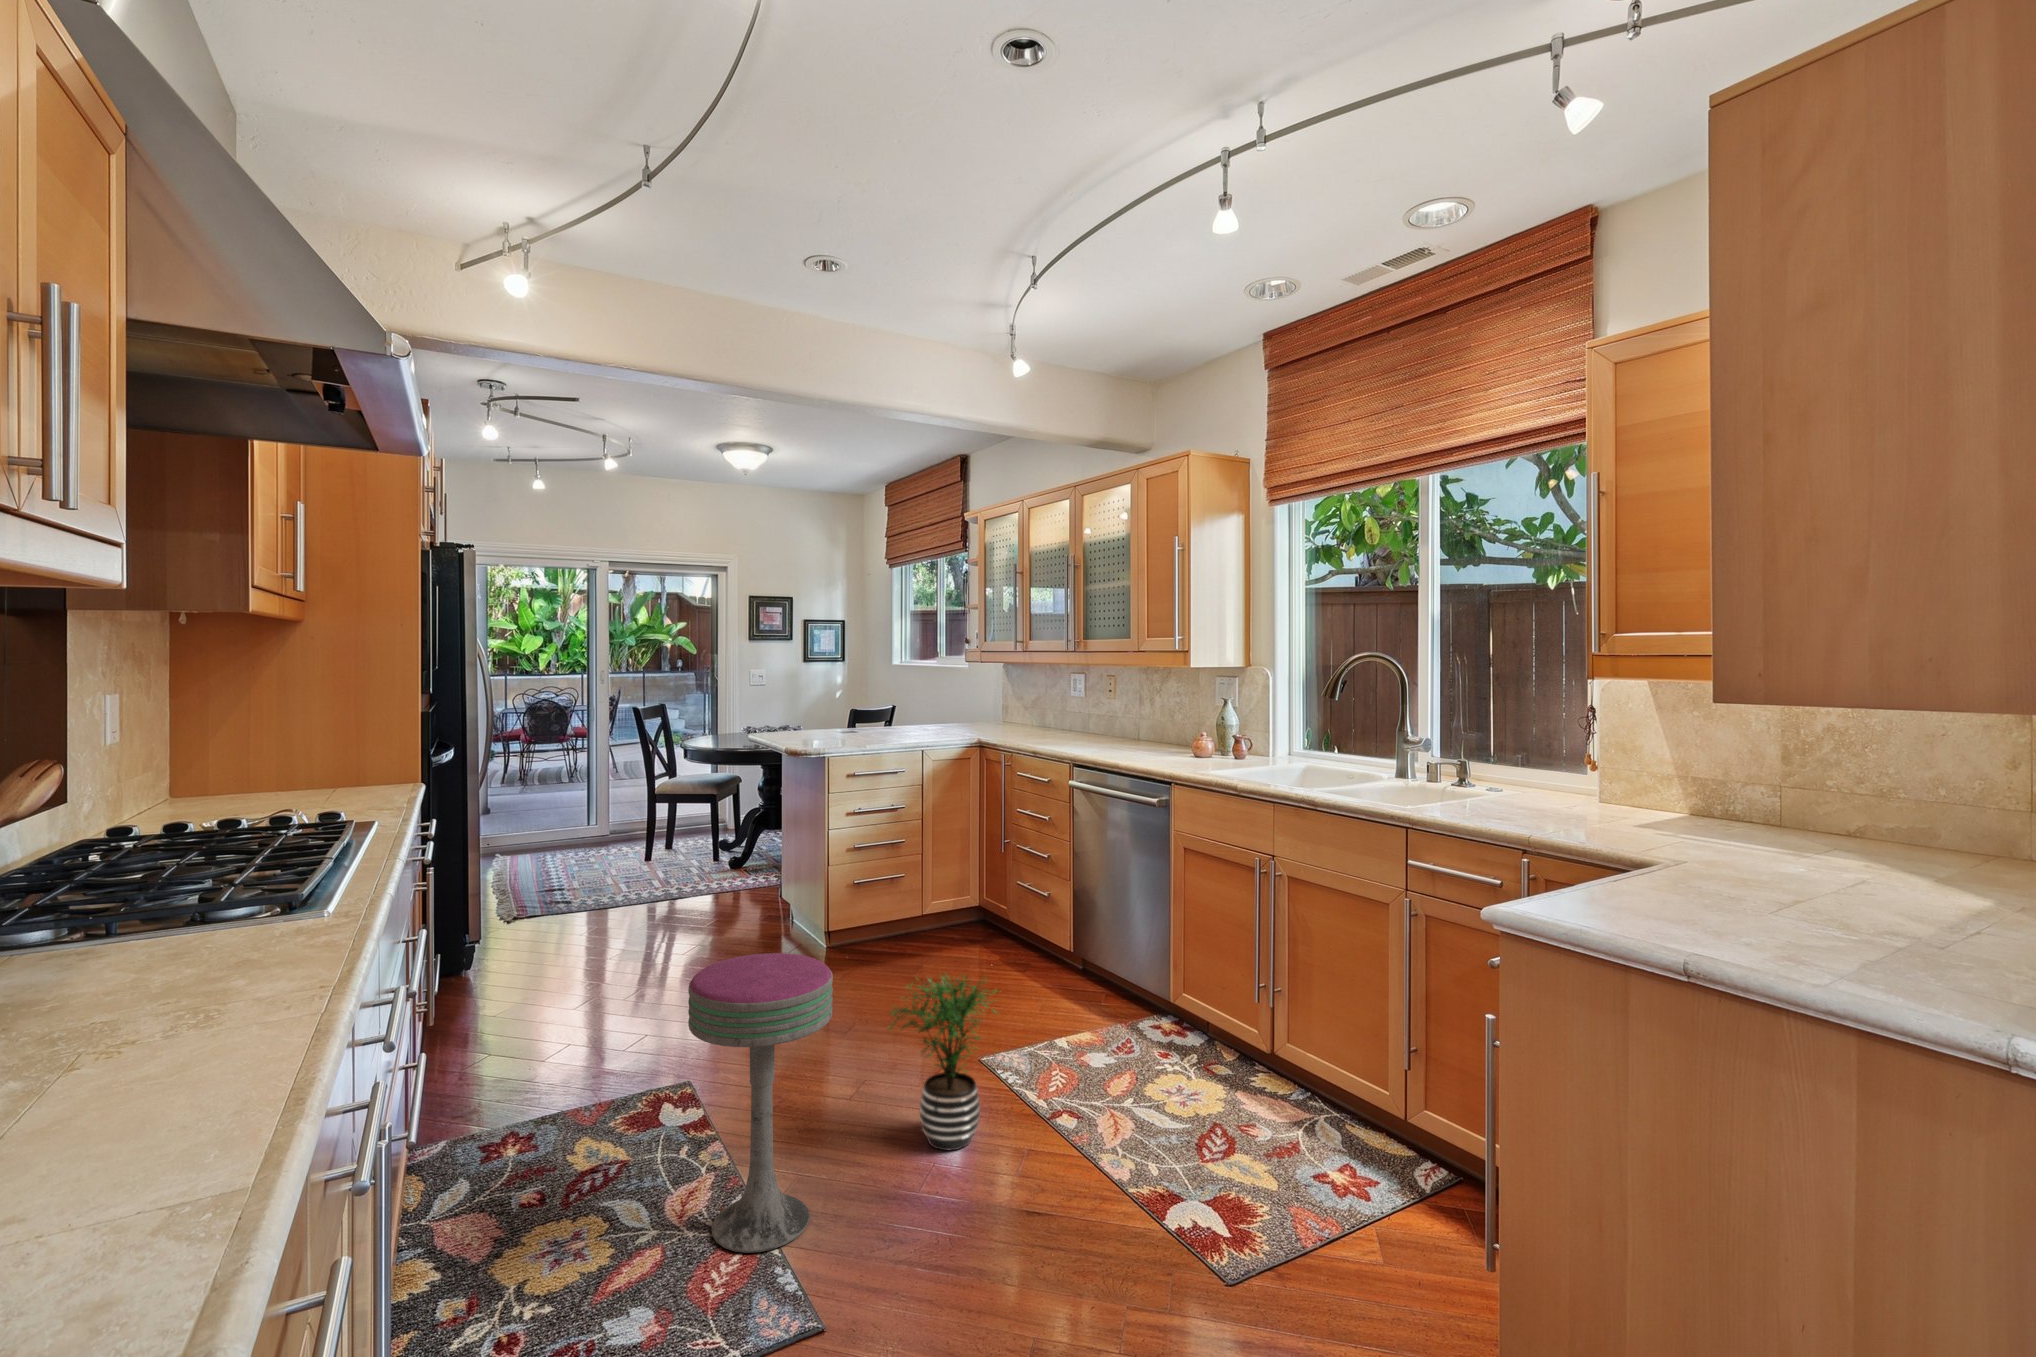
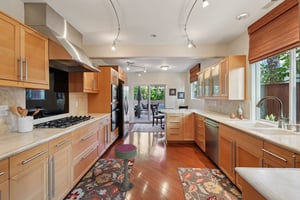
potted plant: present [890,974,997,1151] -> none [151,152,172,184]

